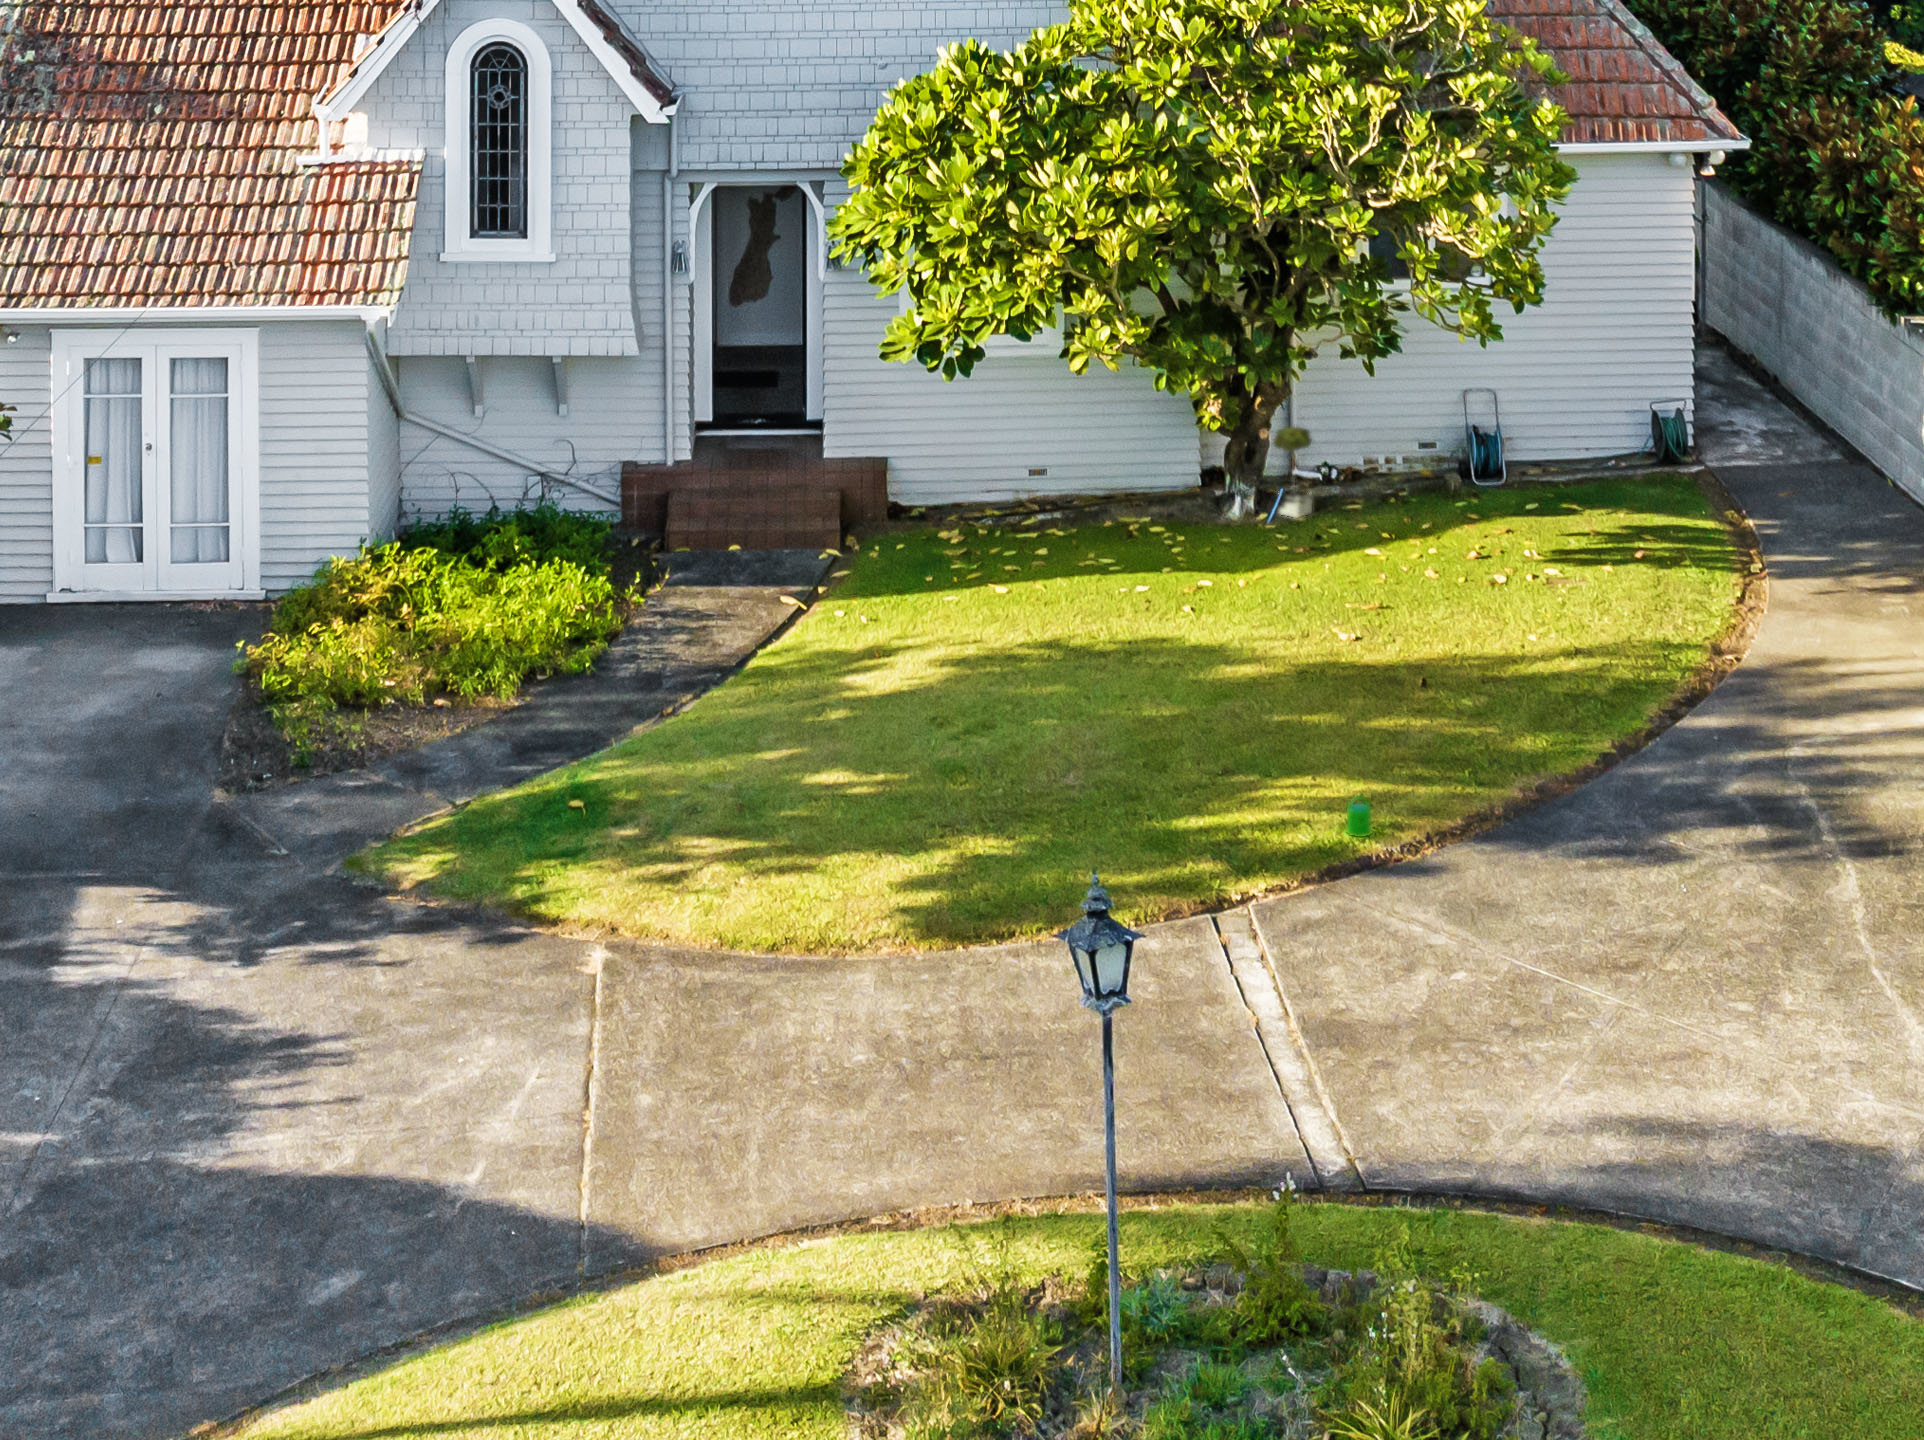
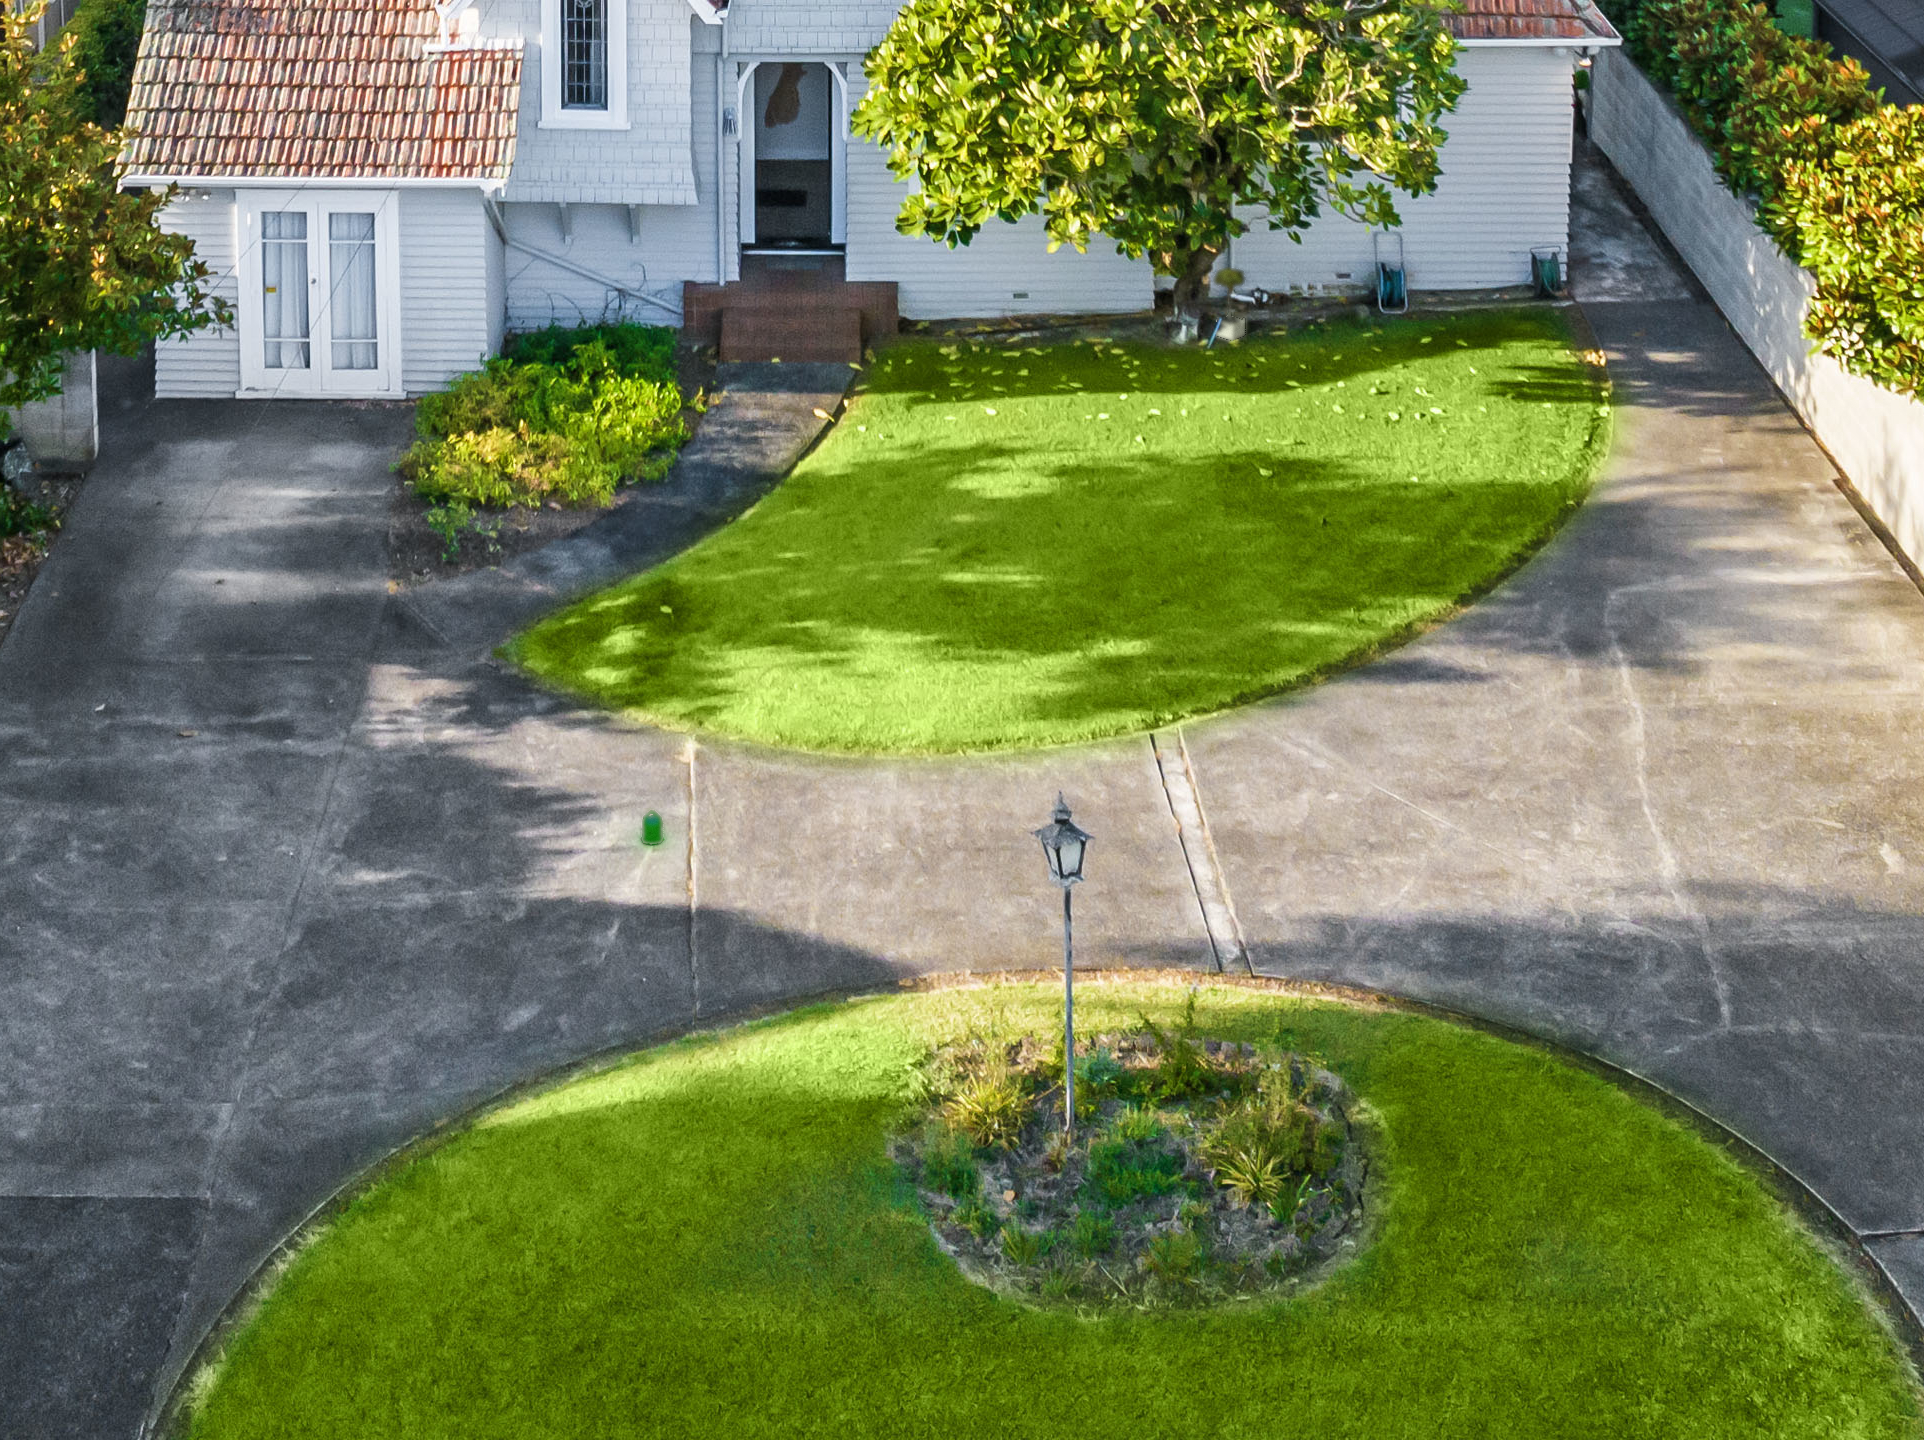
watering can: present [1346,796,1372,837] -> present [641,811,663,845]

